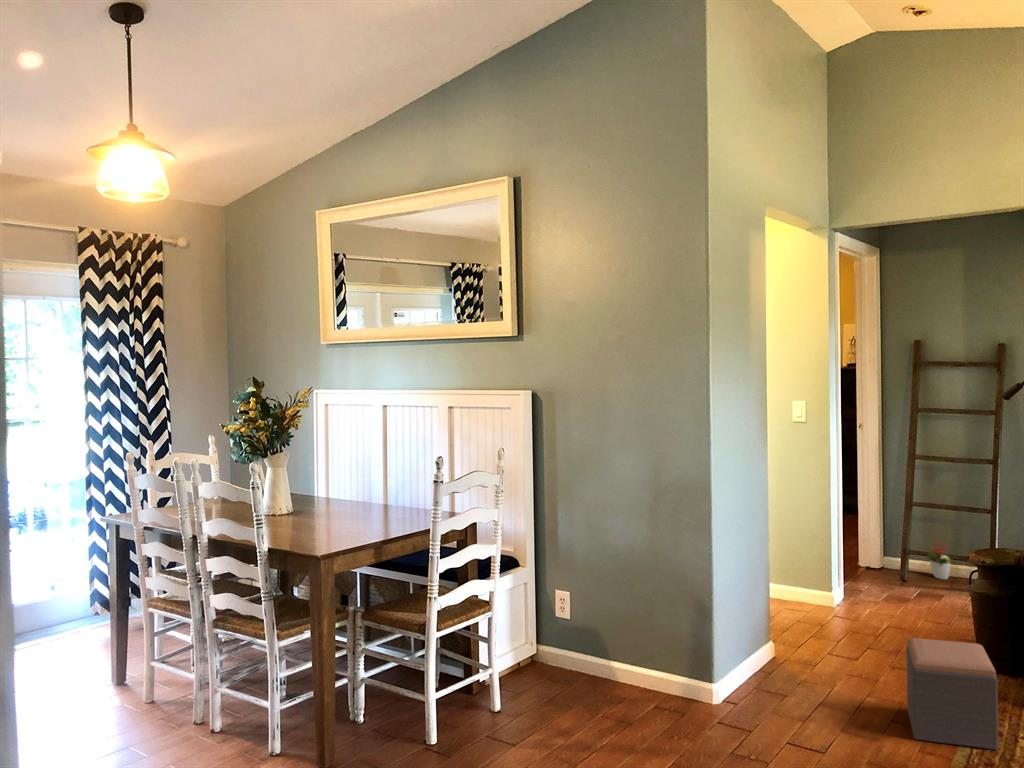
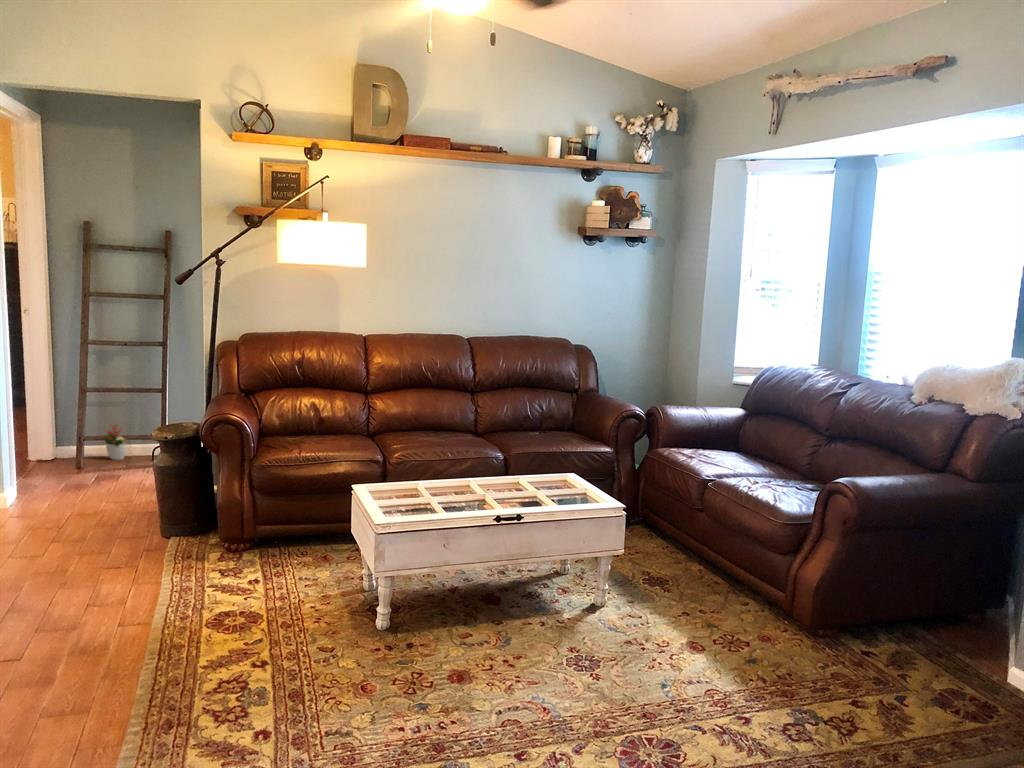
footstool: present [906,638,998,750] -> none [99,512,190,619]

